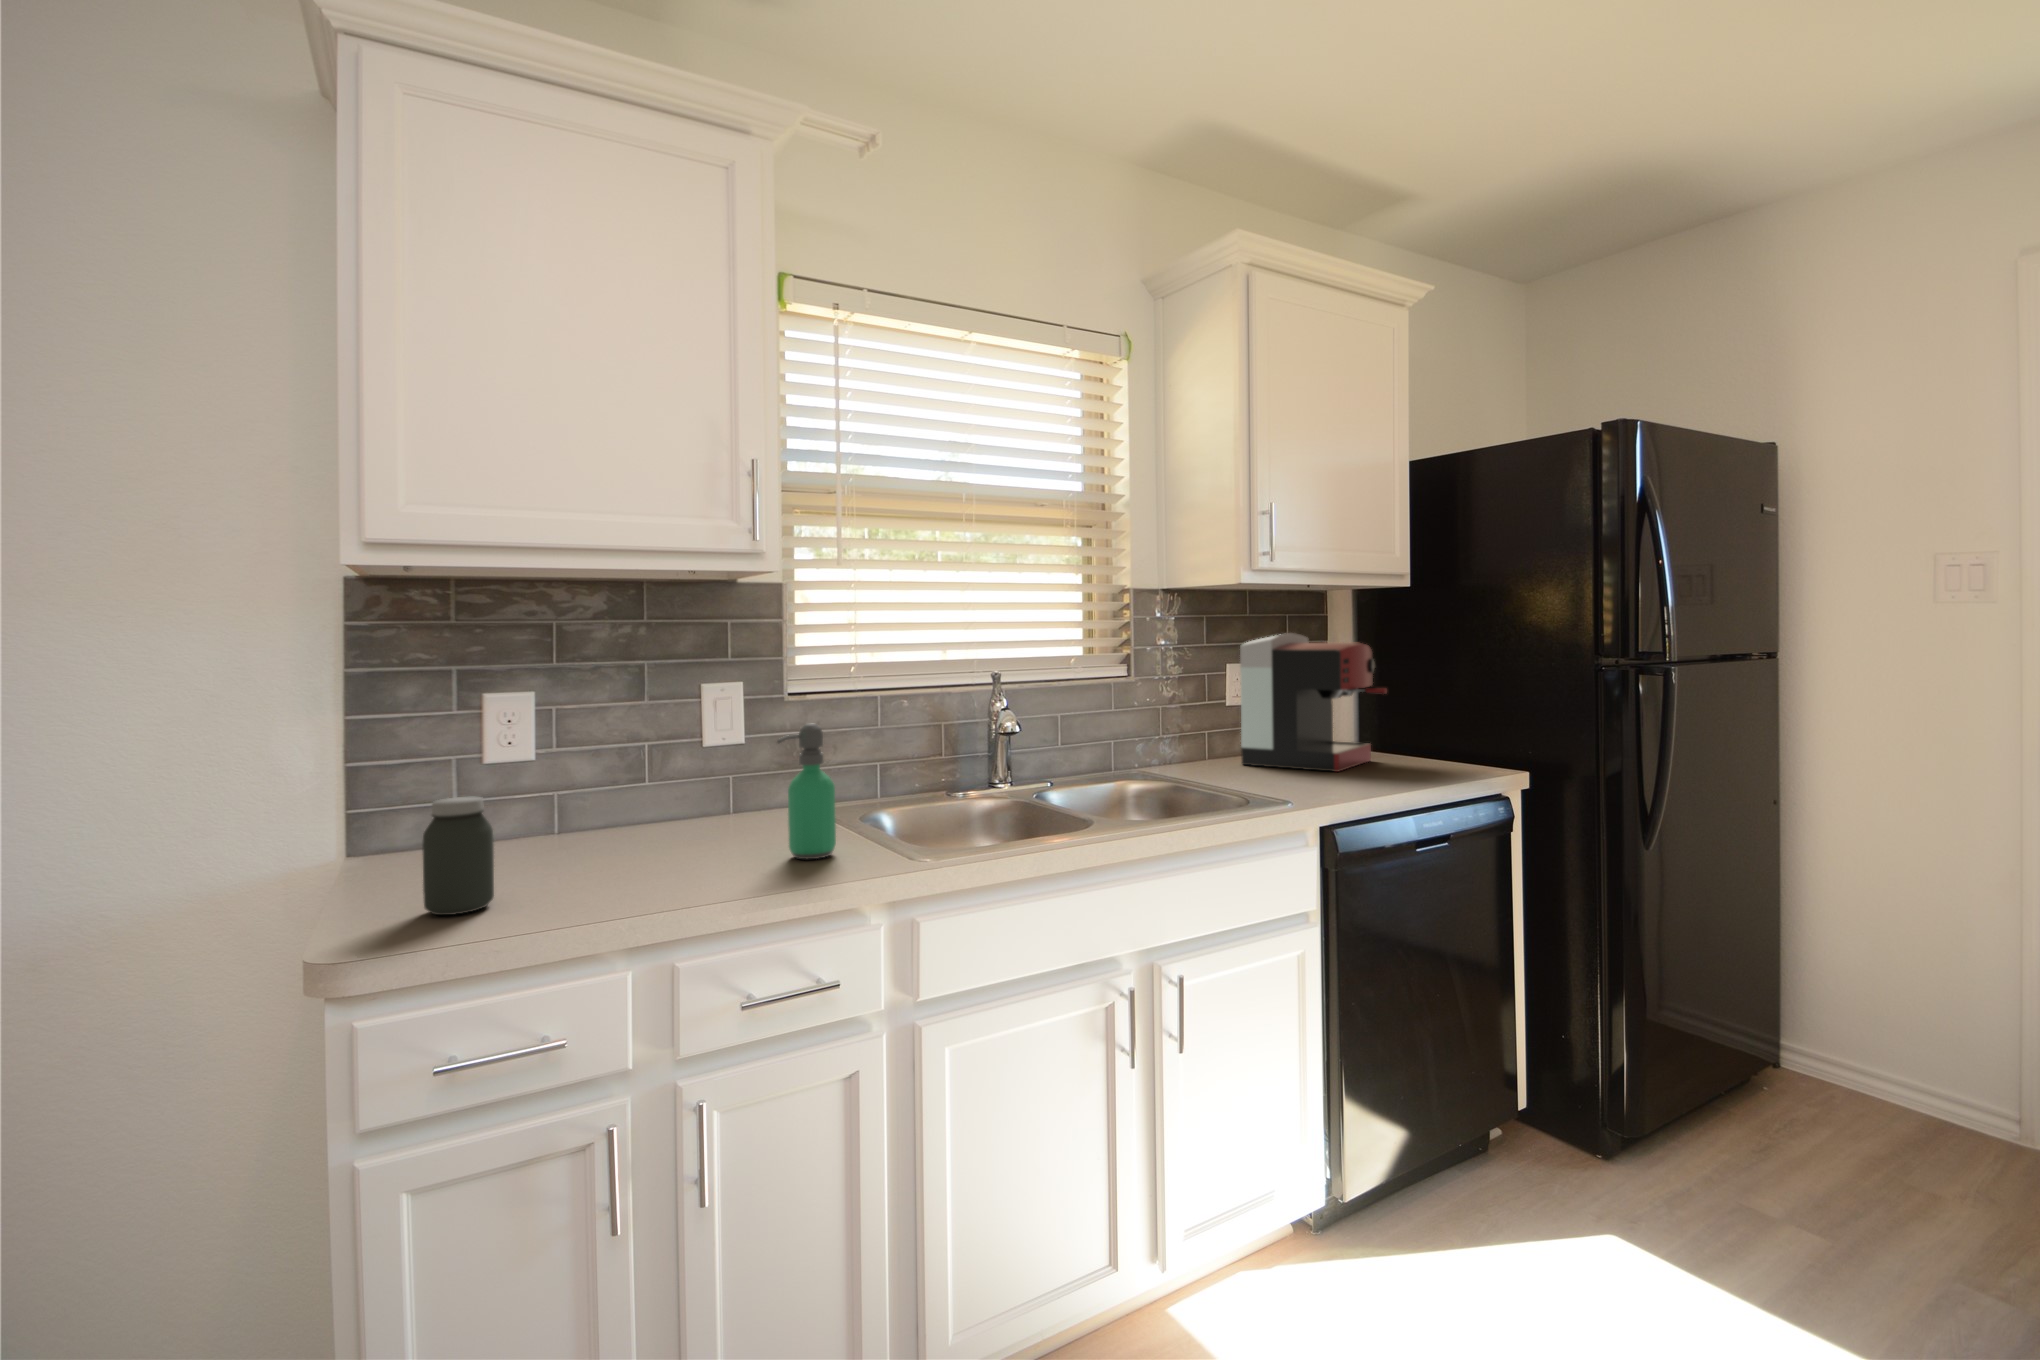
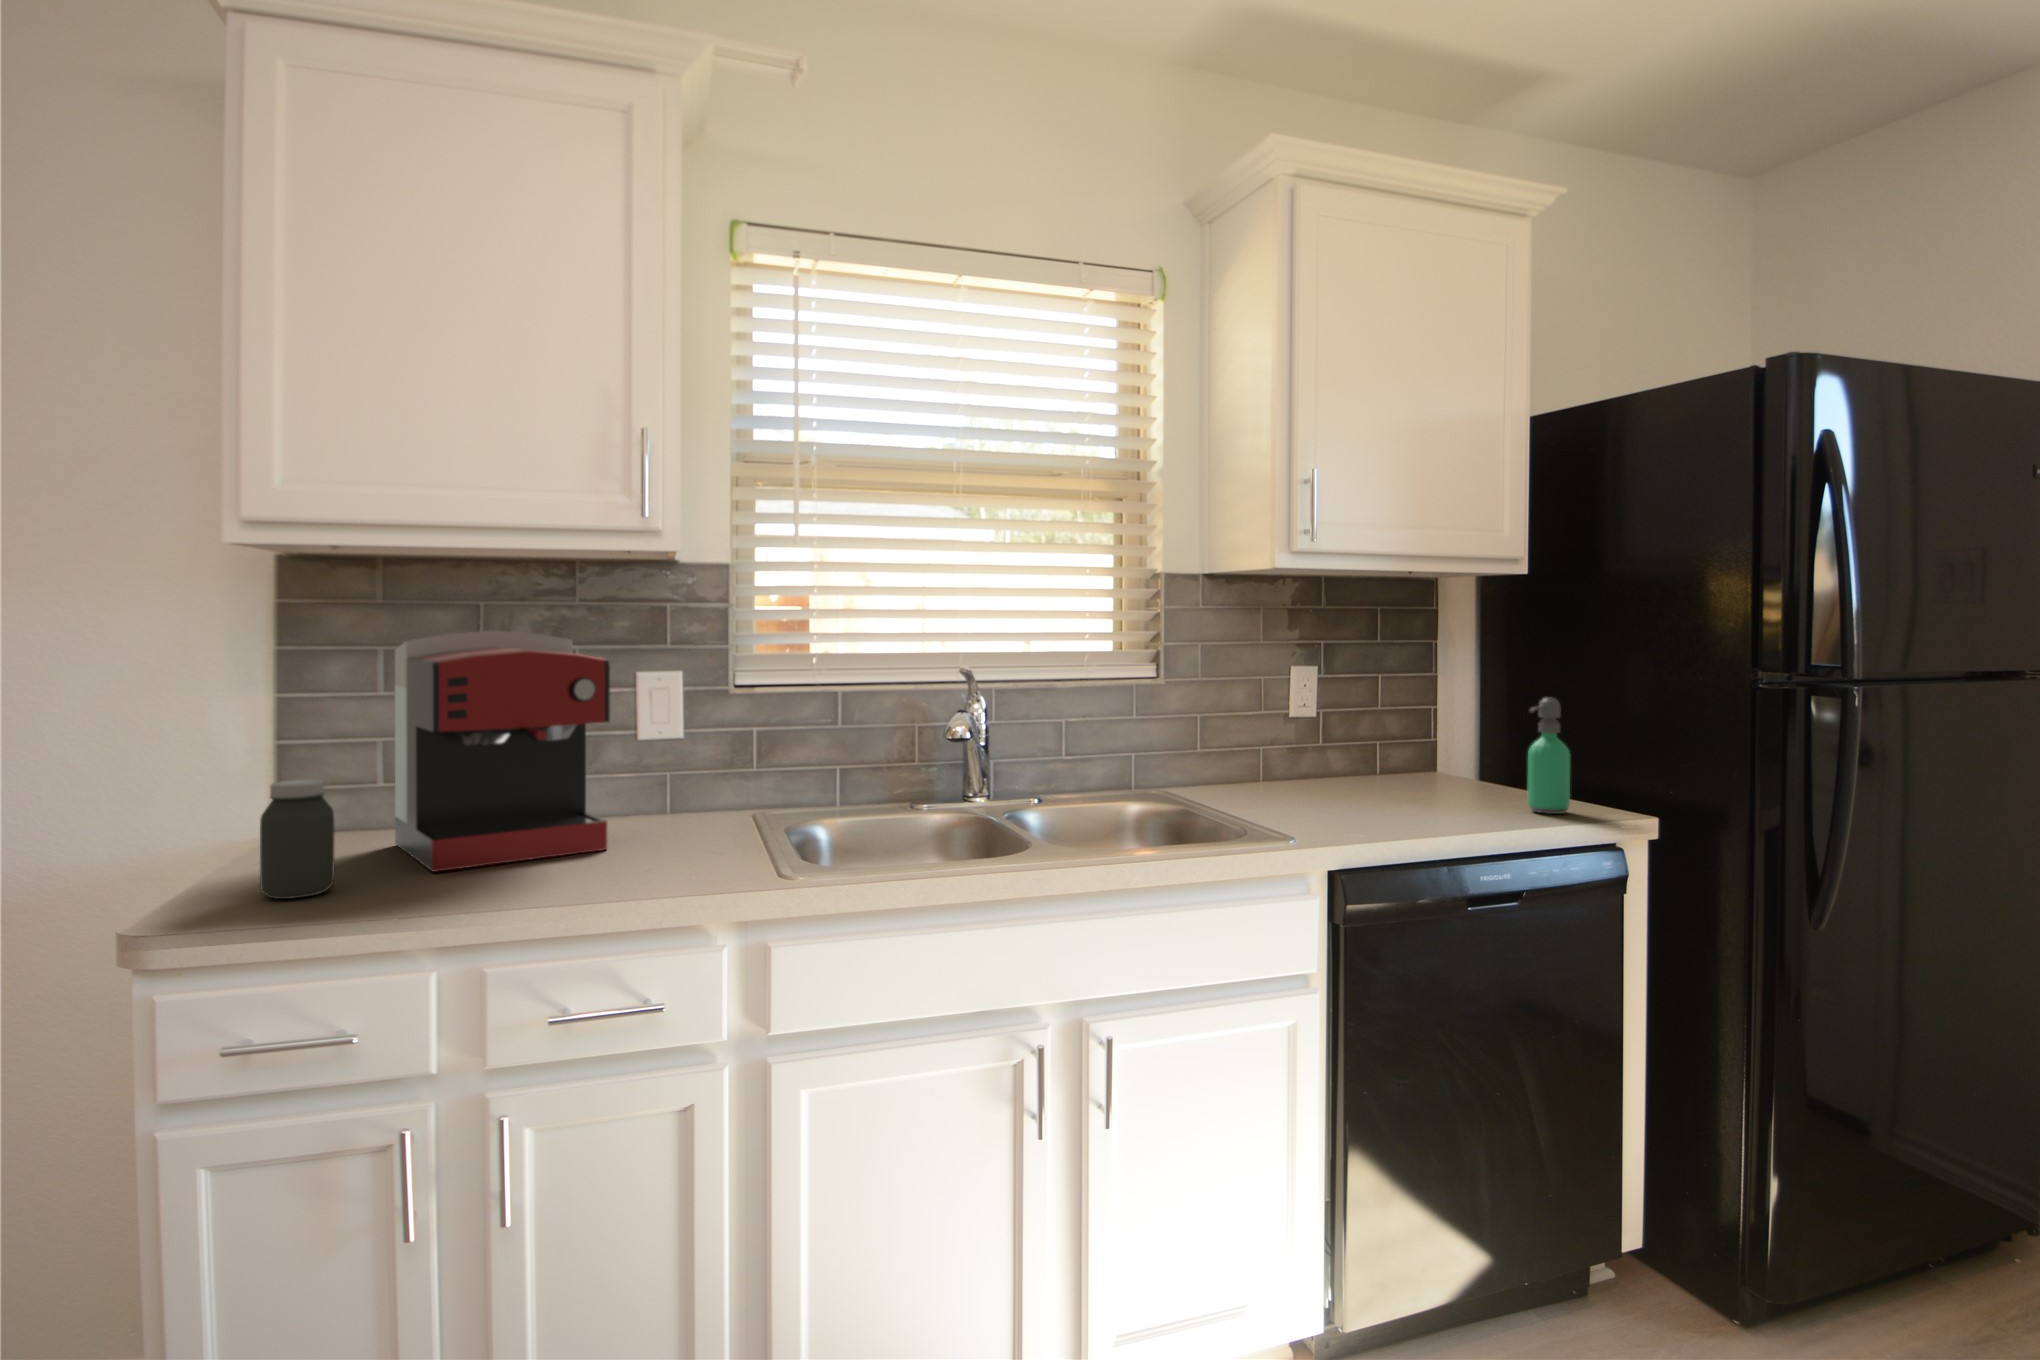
coffee maker: present [1240,633,1387,772] -> present [395,630,610,872]
soap dispenser: present [778,724,836,859] -> present [1527,698,1570,814]

